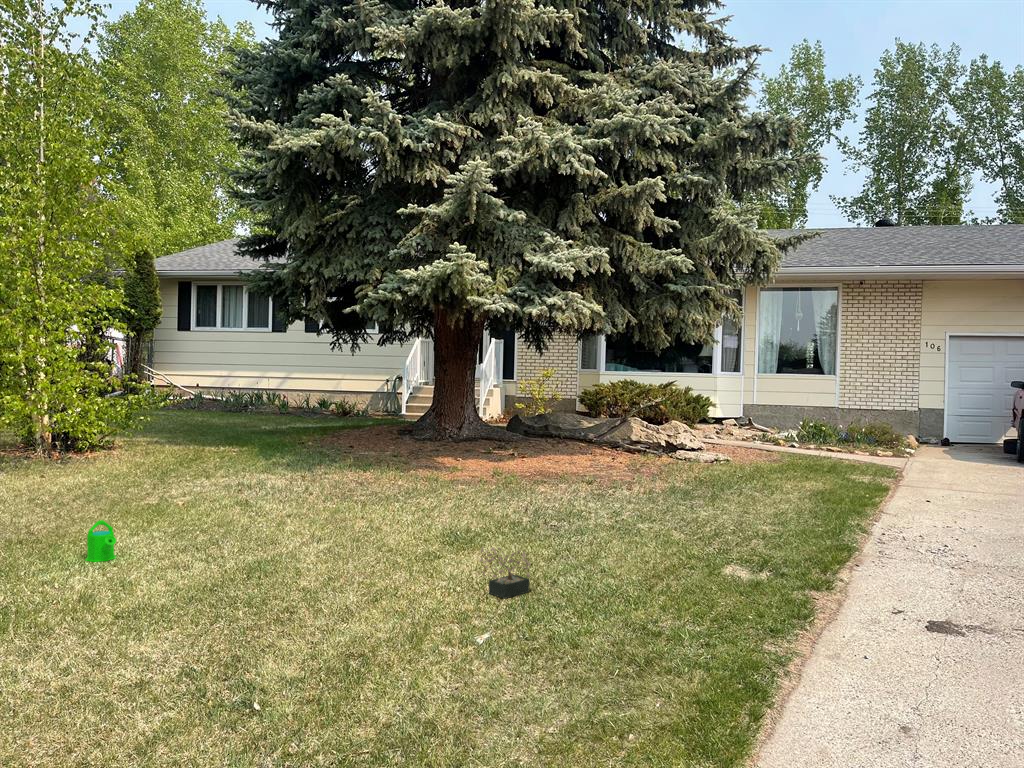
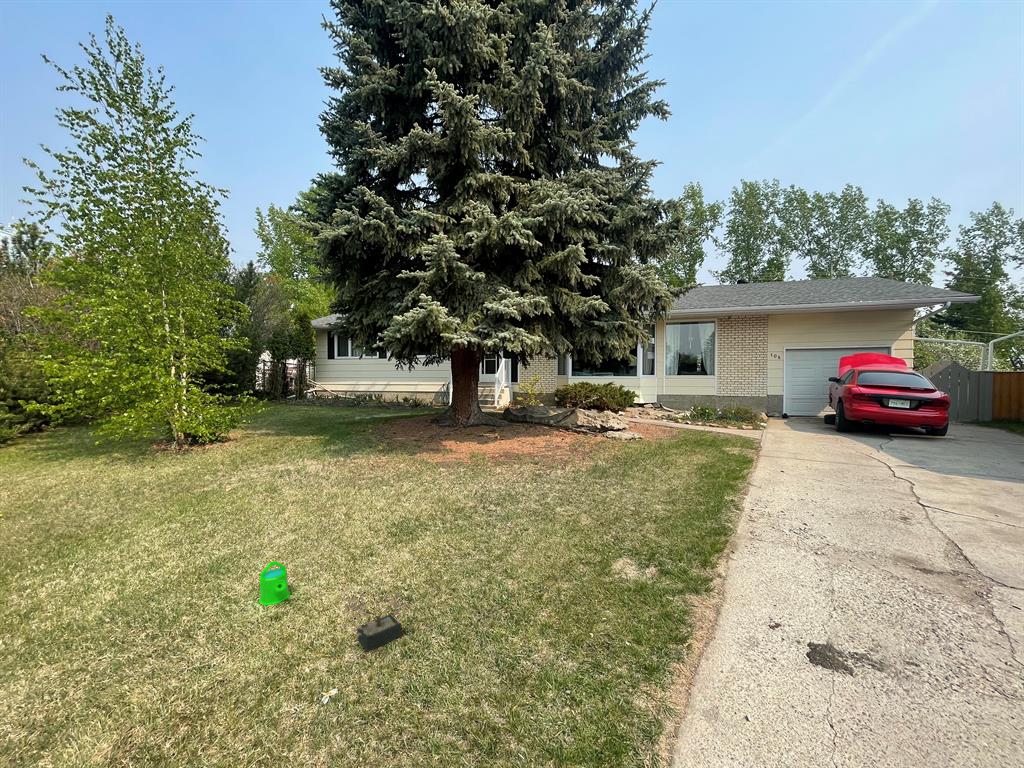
watering can: present [85,520,116,562] -> present [259,561,290,605]

